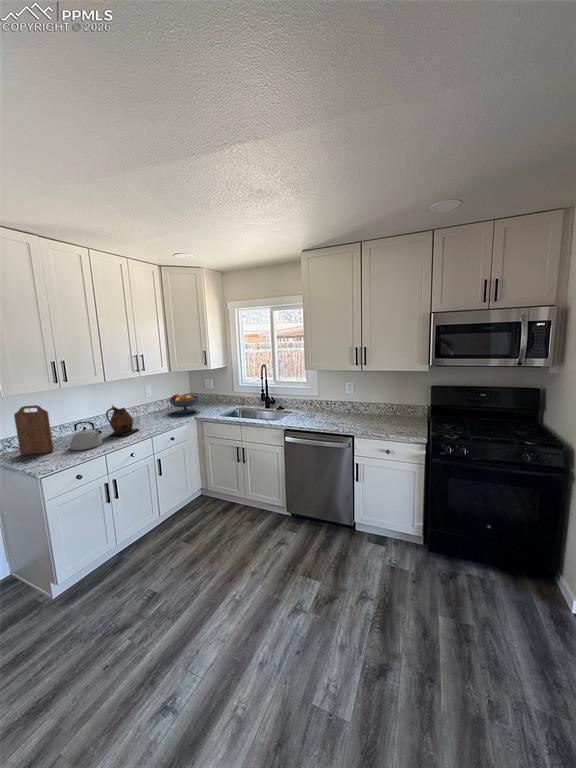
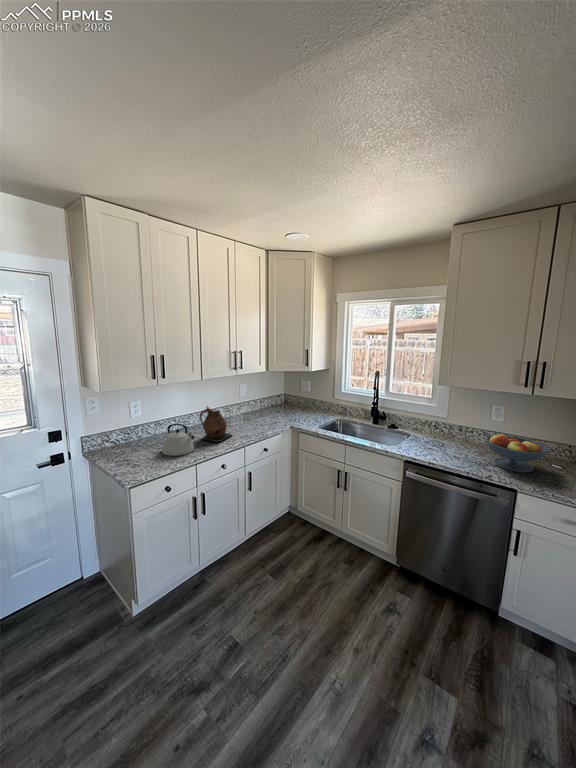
fruit bowl: present [169,394,199,413] -> present [486,434,548,472]
cutting board: present [14,405,54,455] -> none [113,402,146,454]

